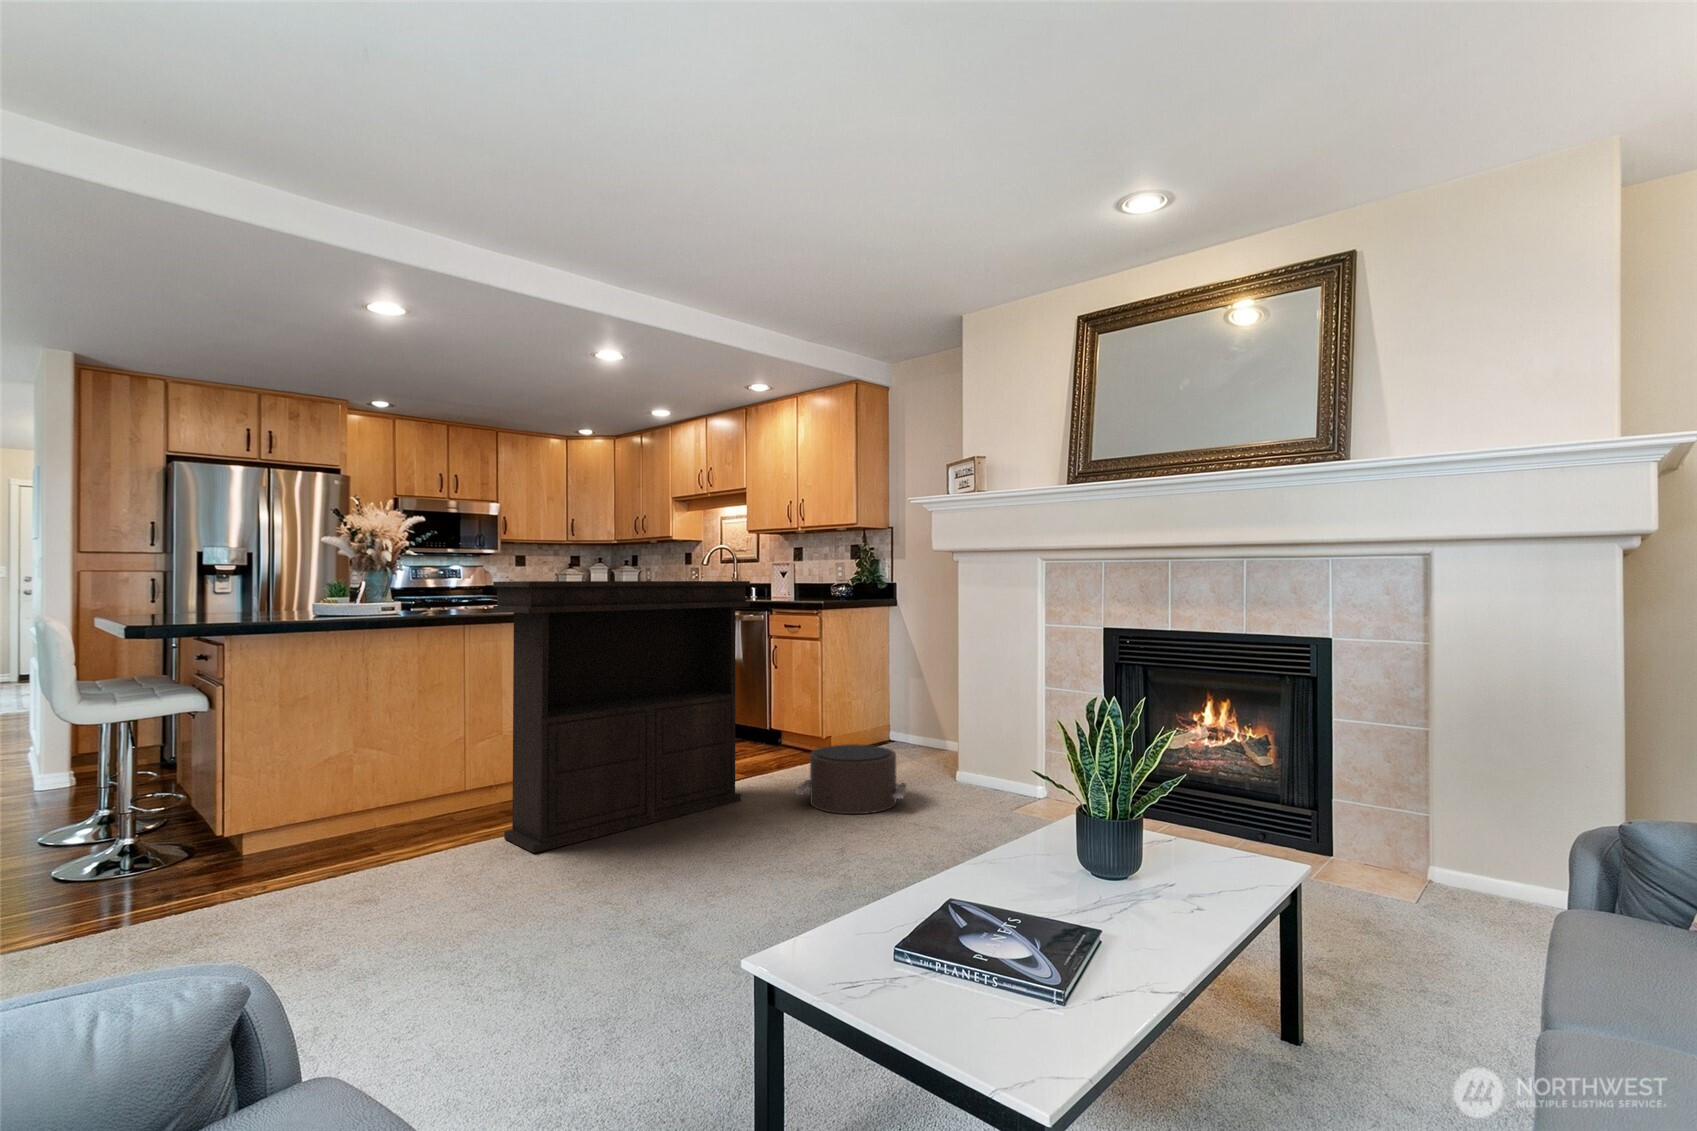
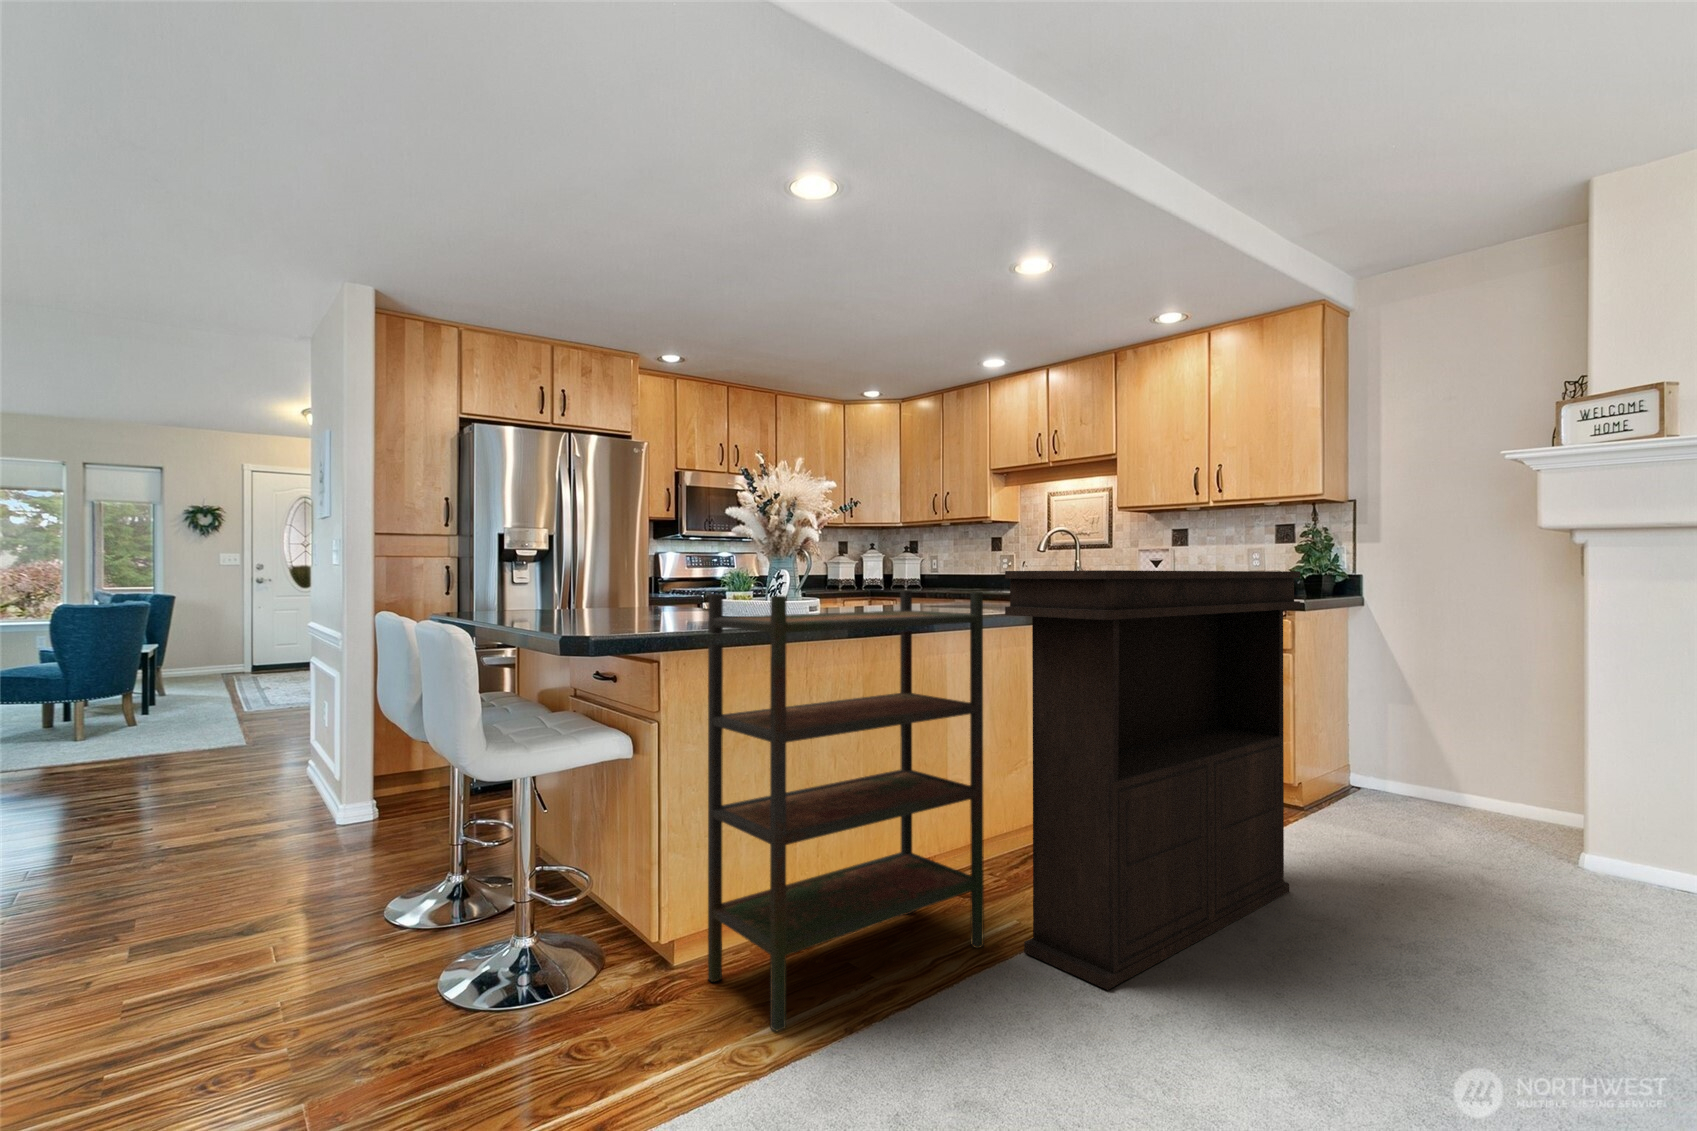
bookshelf: none [258,596,483,883] -> present [708,590,984,1031]
pouf: present [795,744,906,814] -> none [1379,813,1605,933]

